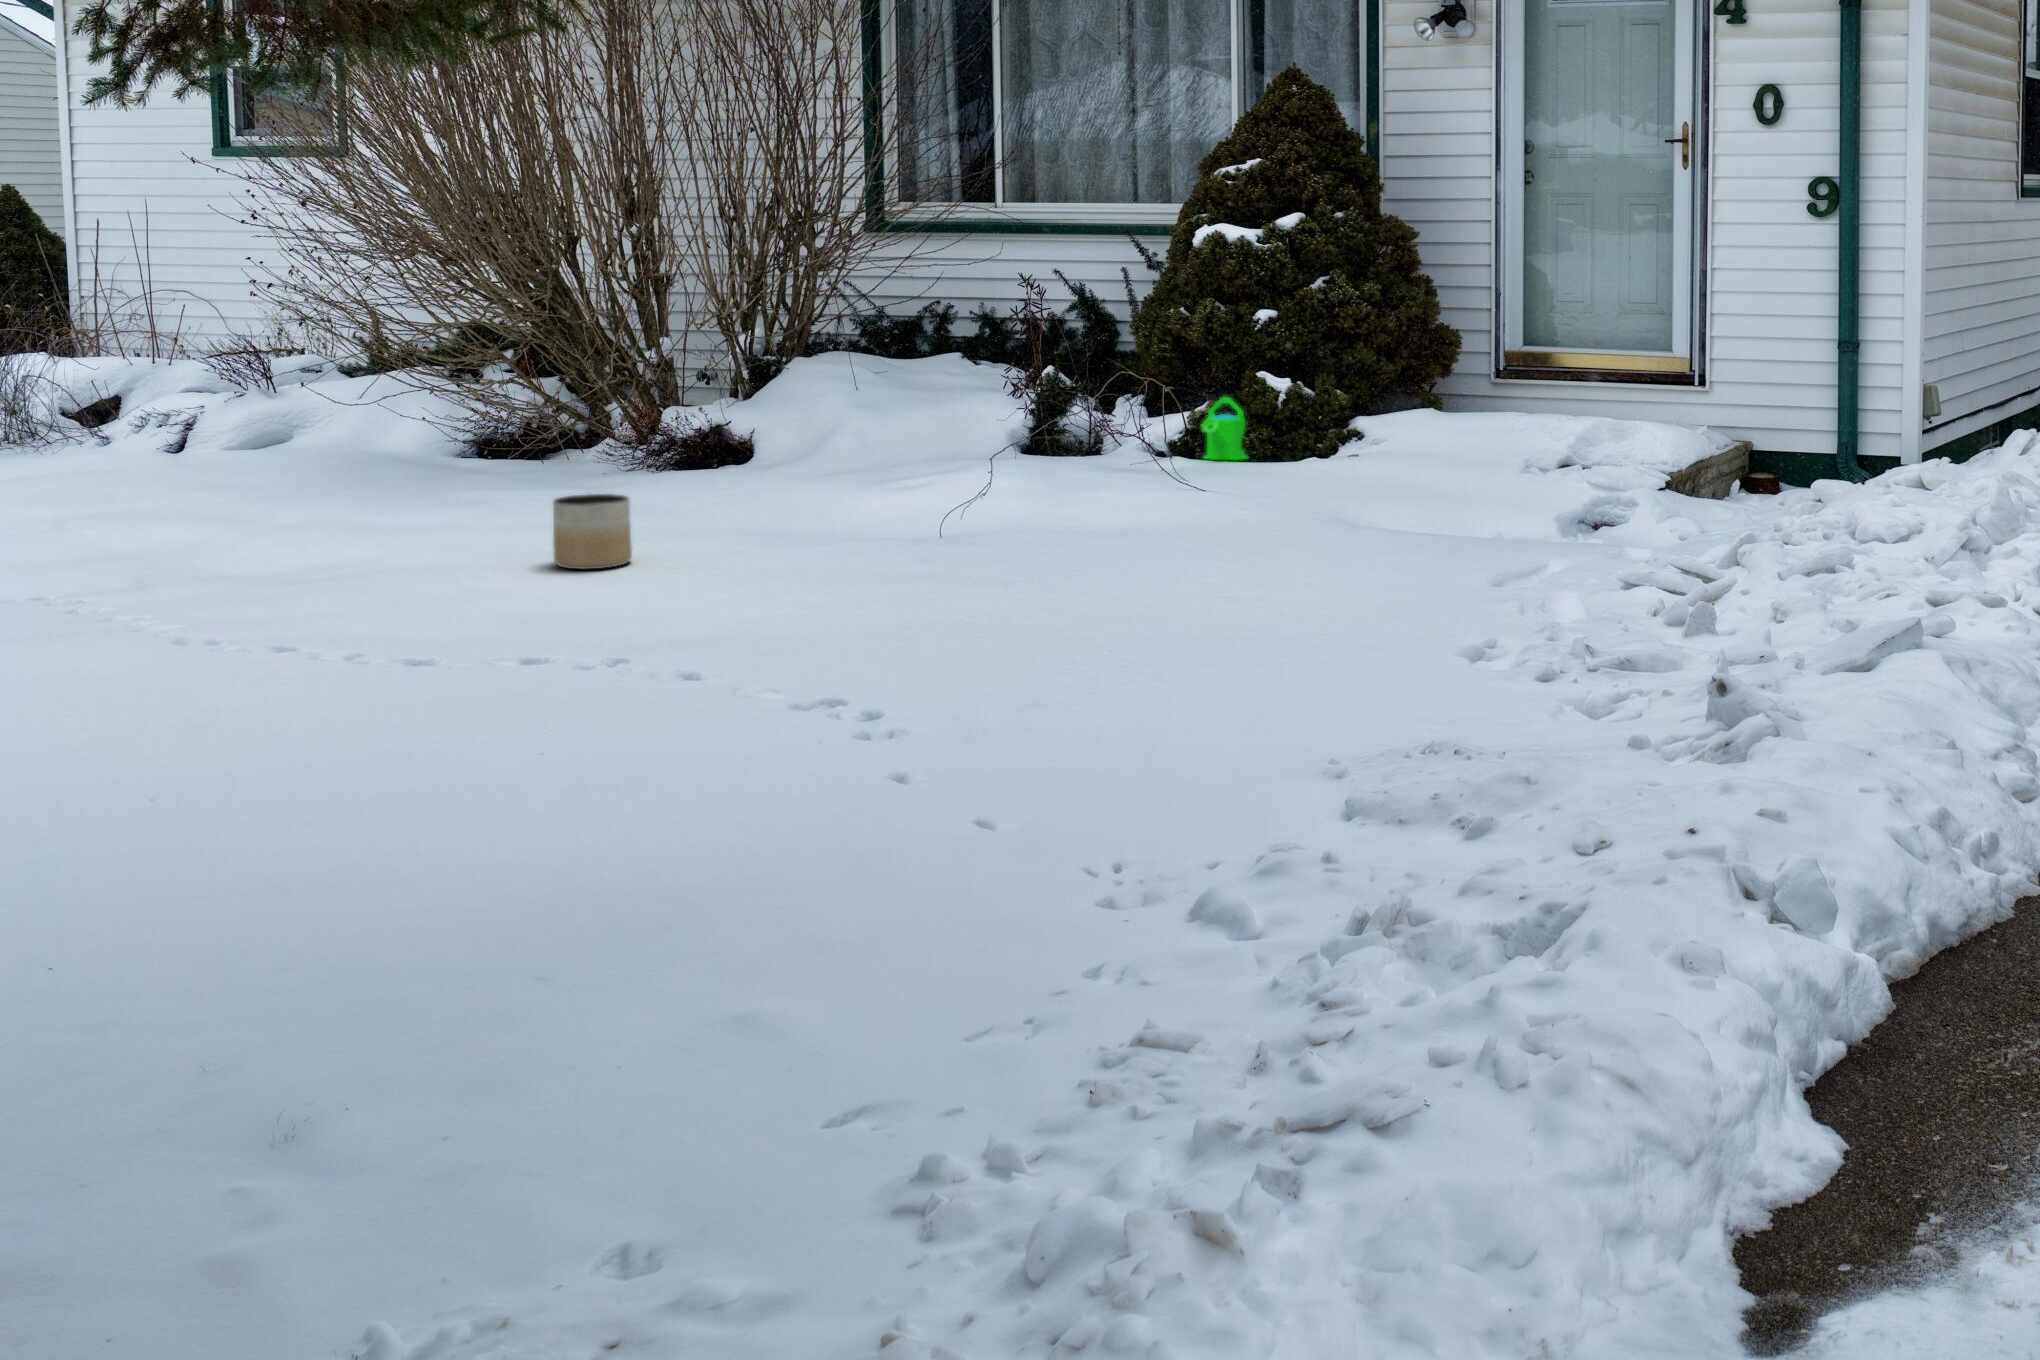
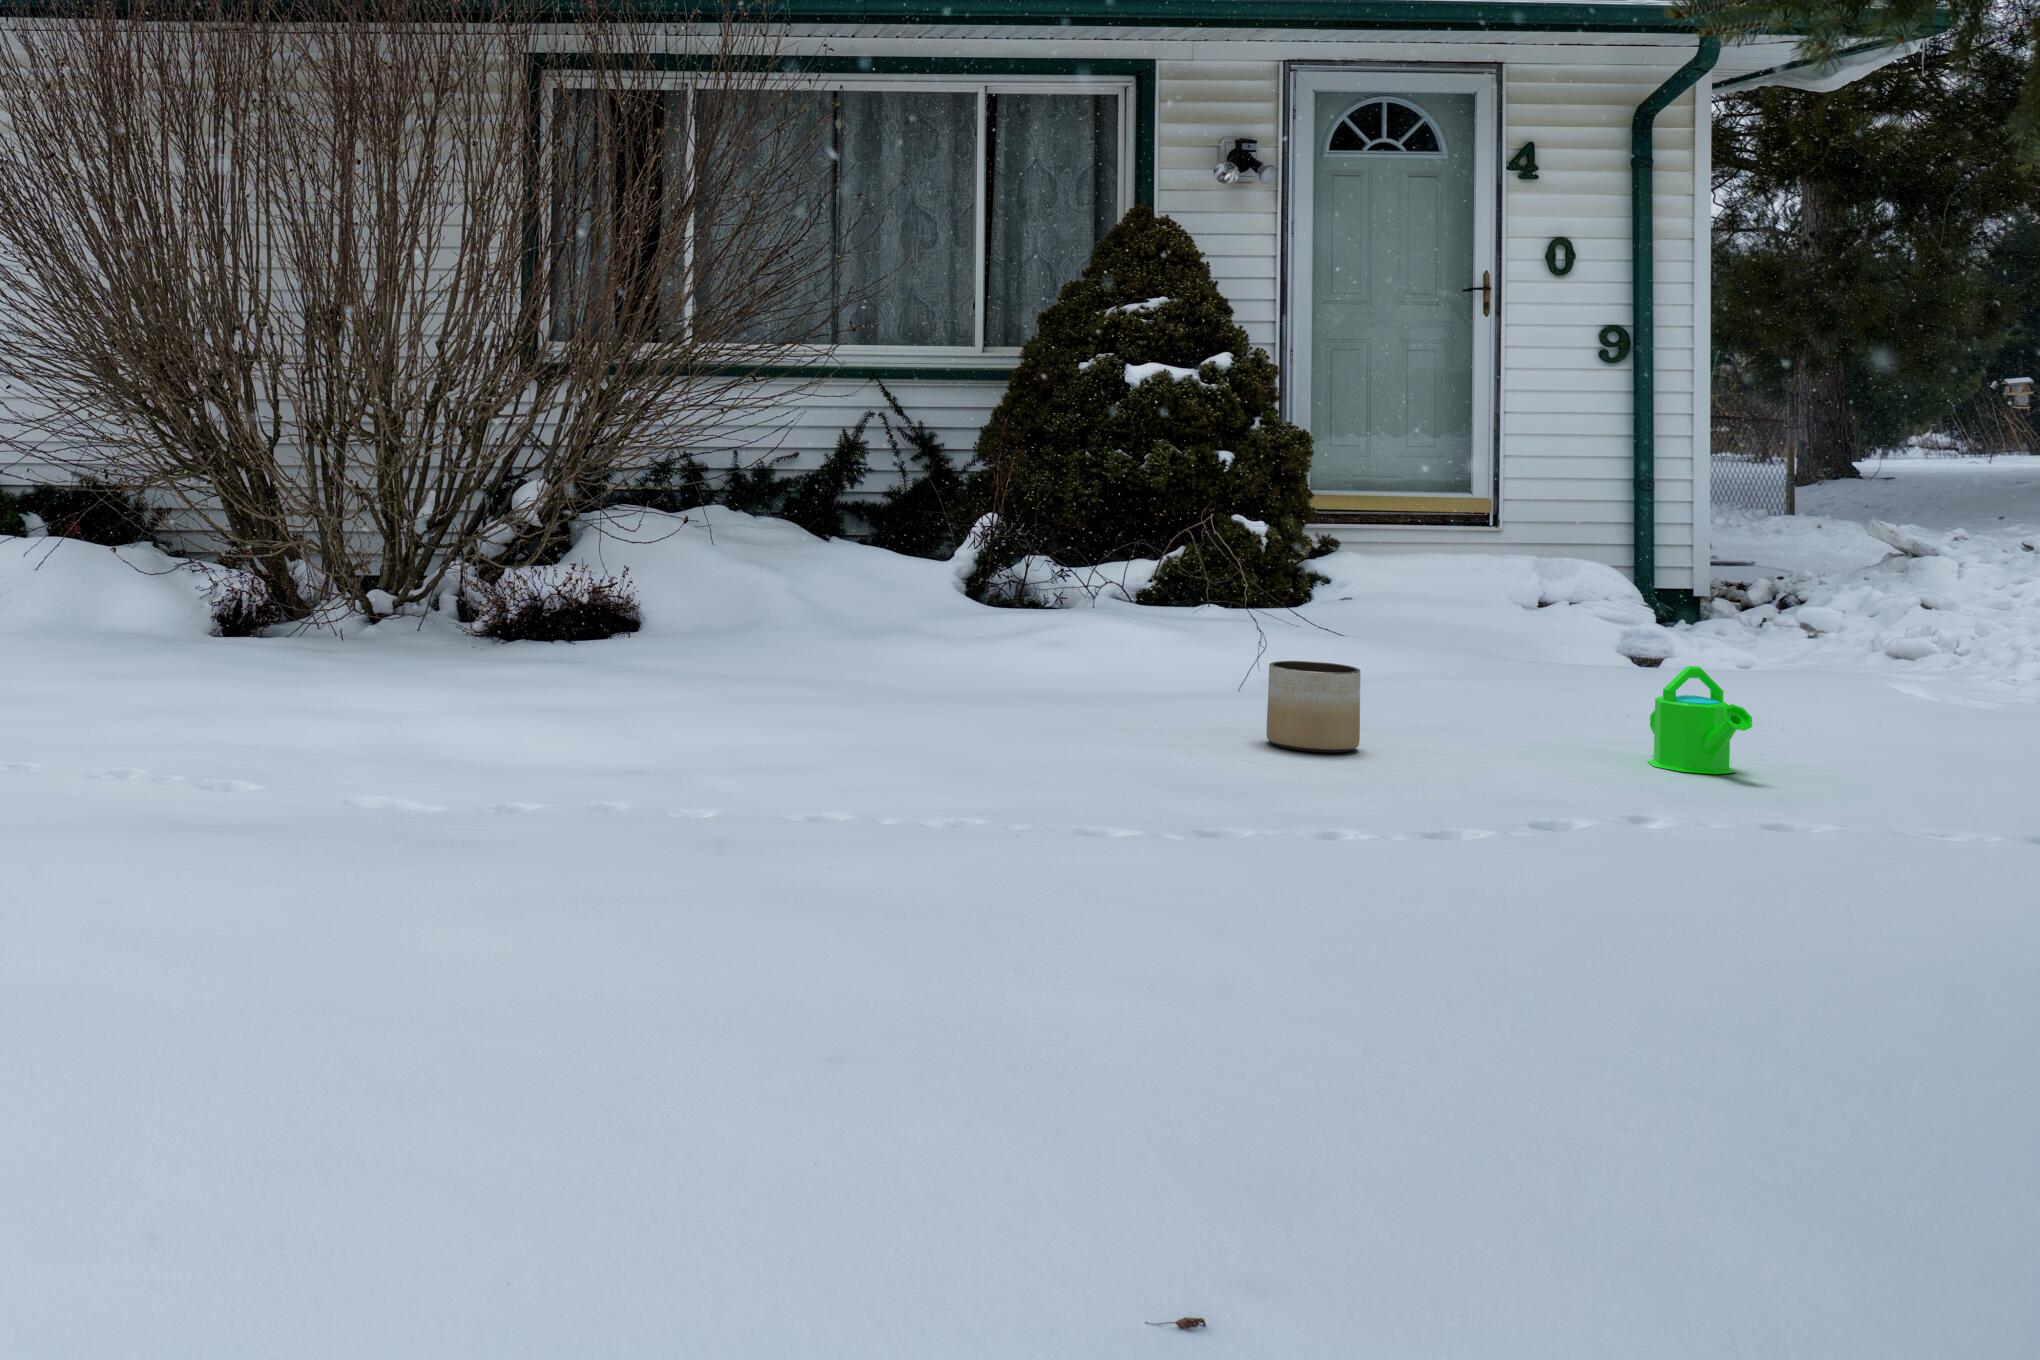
watering can: present [1202,397,1247,460] -> present [1647,666,1752,774]

